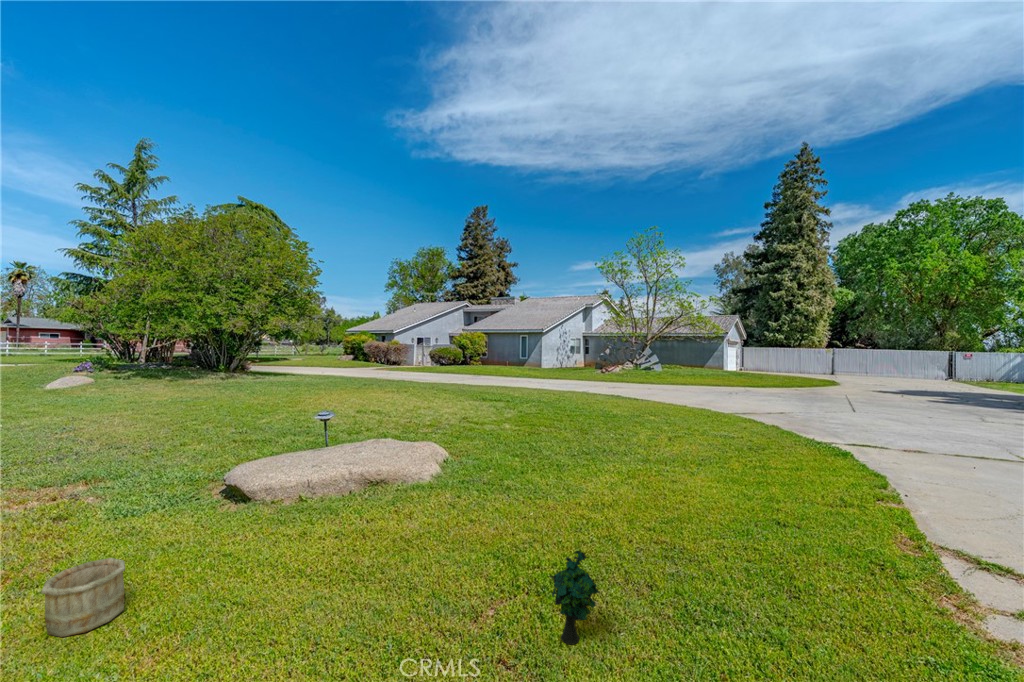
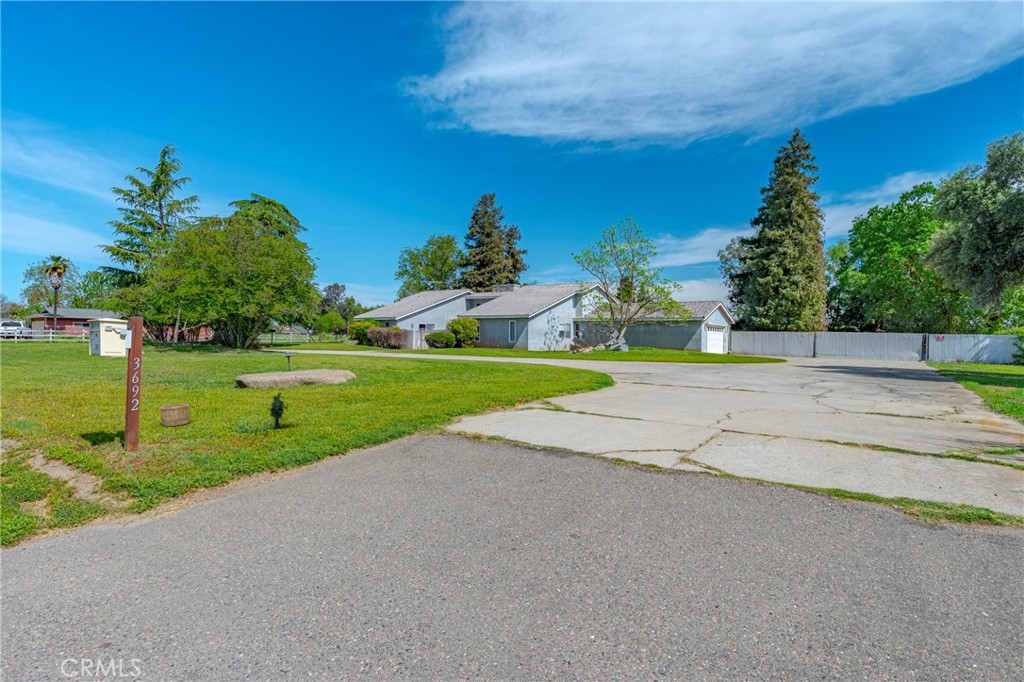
decorative plant: present [548,551,599,645] -> present [268,393,288,429]

